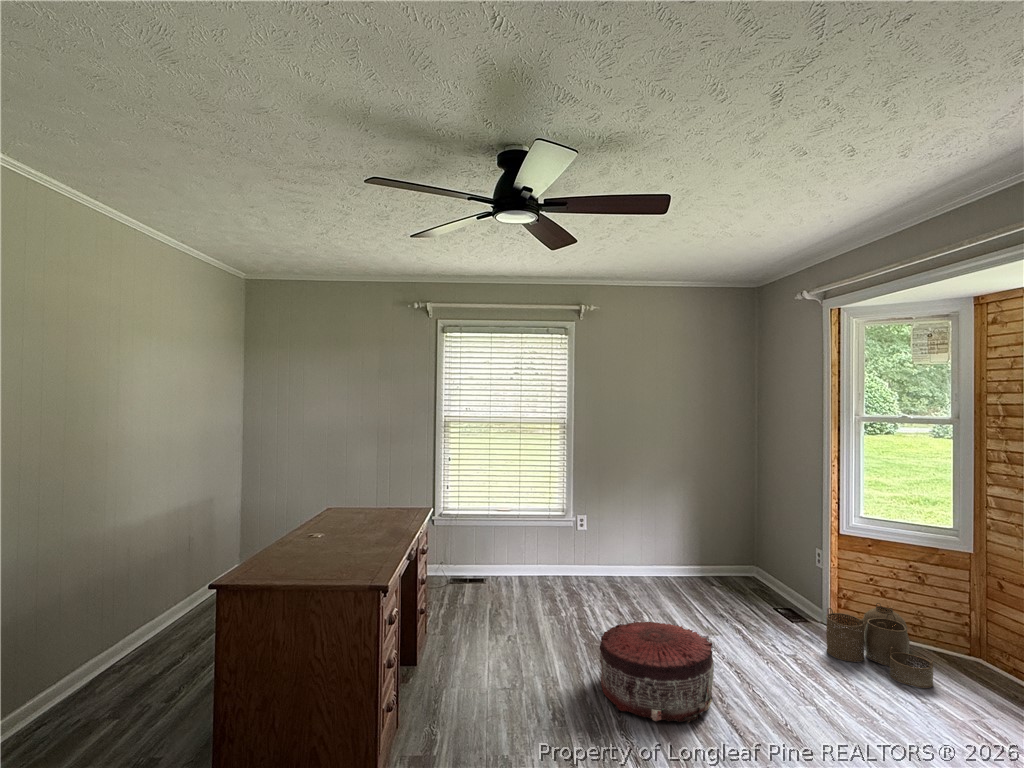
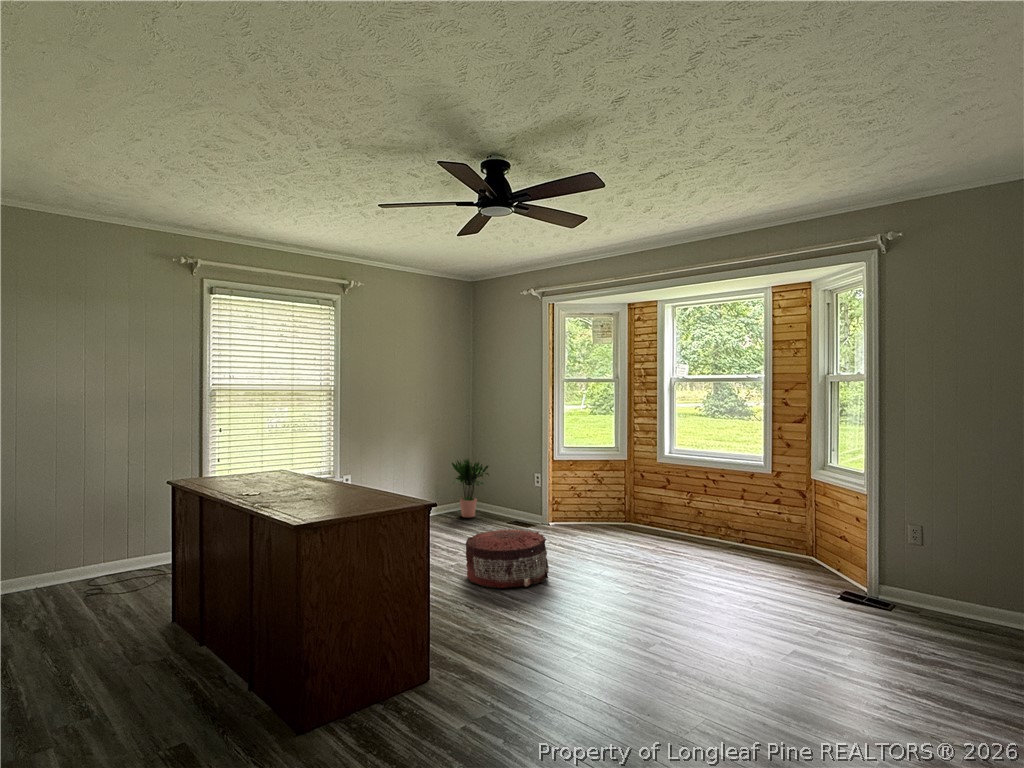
potted plant: none [710,507,765,586] -> present [452,459,489,517]
woven basket: present [826,603,933,688] -> none [562,501,624,540]

